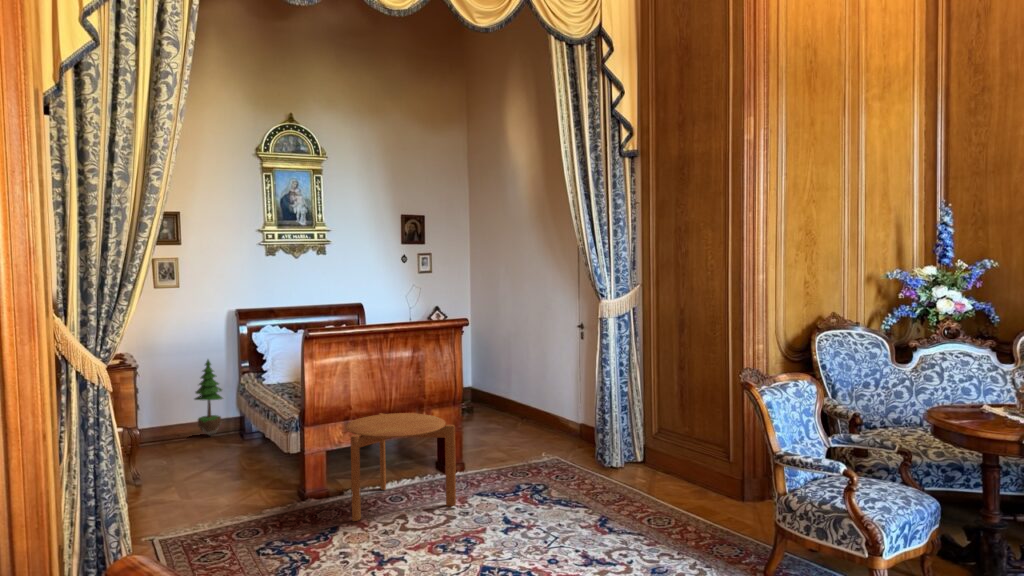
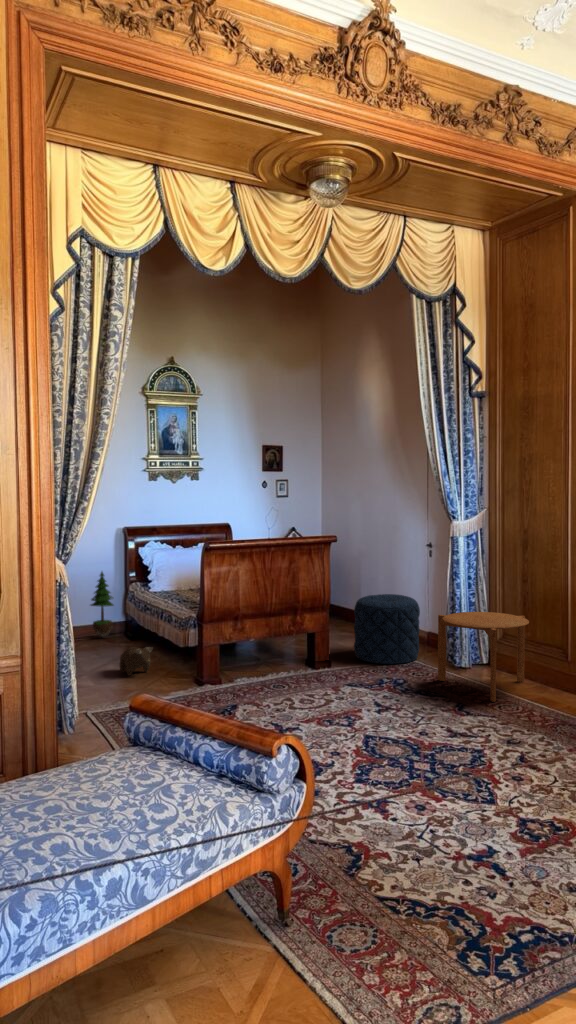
pouf: none [493,384,567,465] -> present [354,594,420,664]
side table: present [345,413,456,521] -> present [438,612,529,702]
plush toy: none [214,451,252,486] -> present [120,647,153,675]

